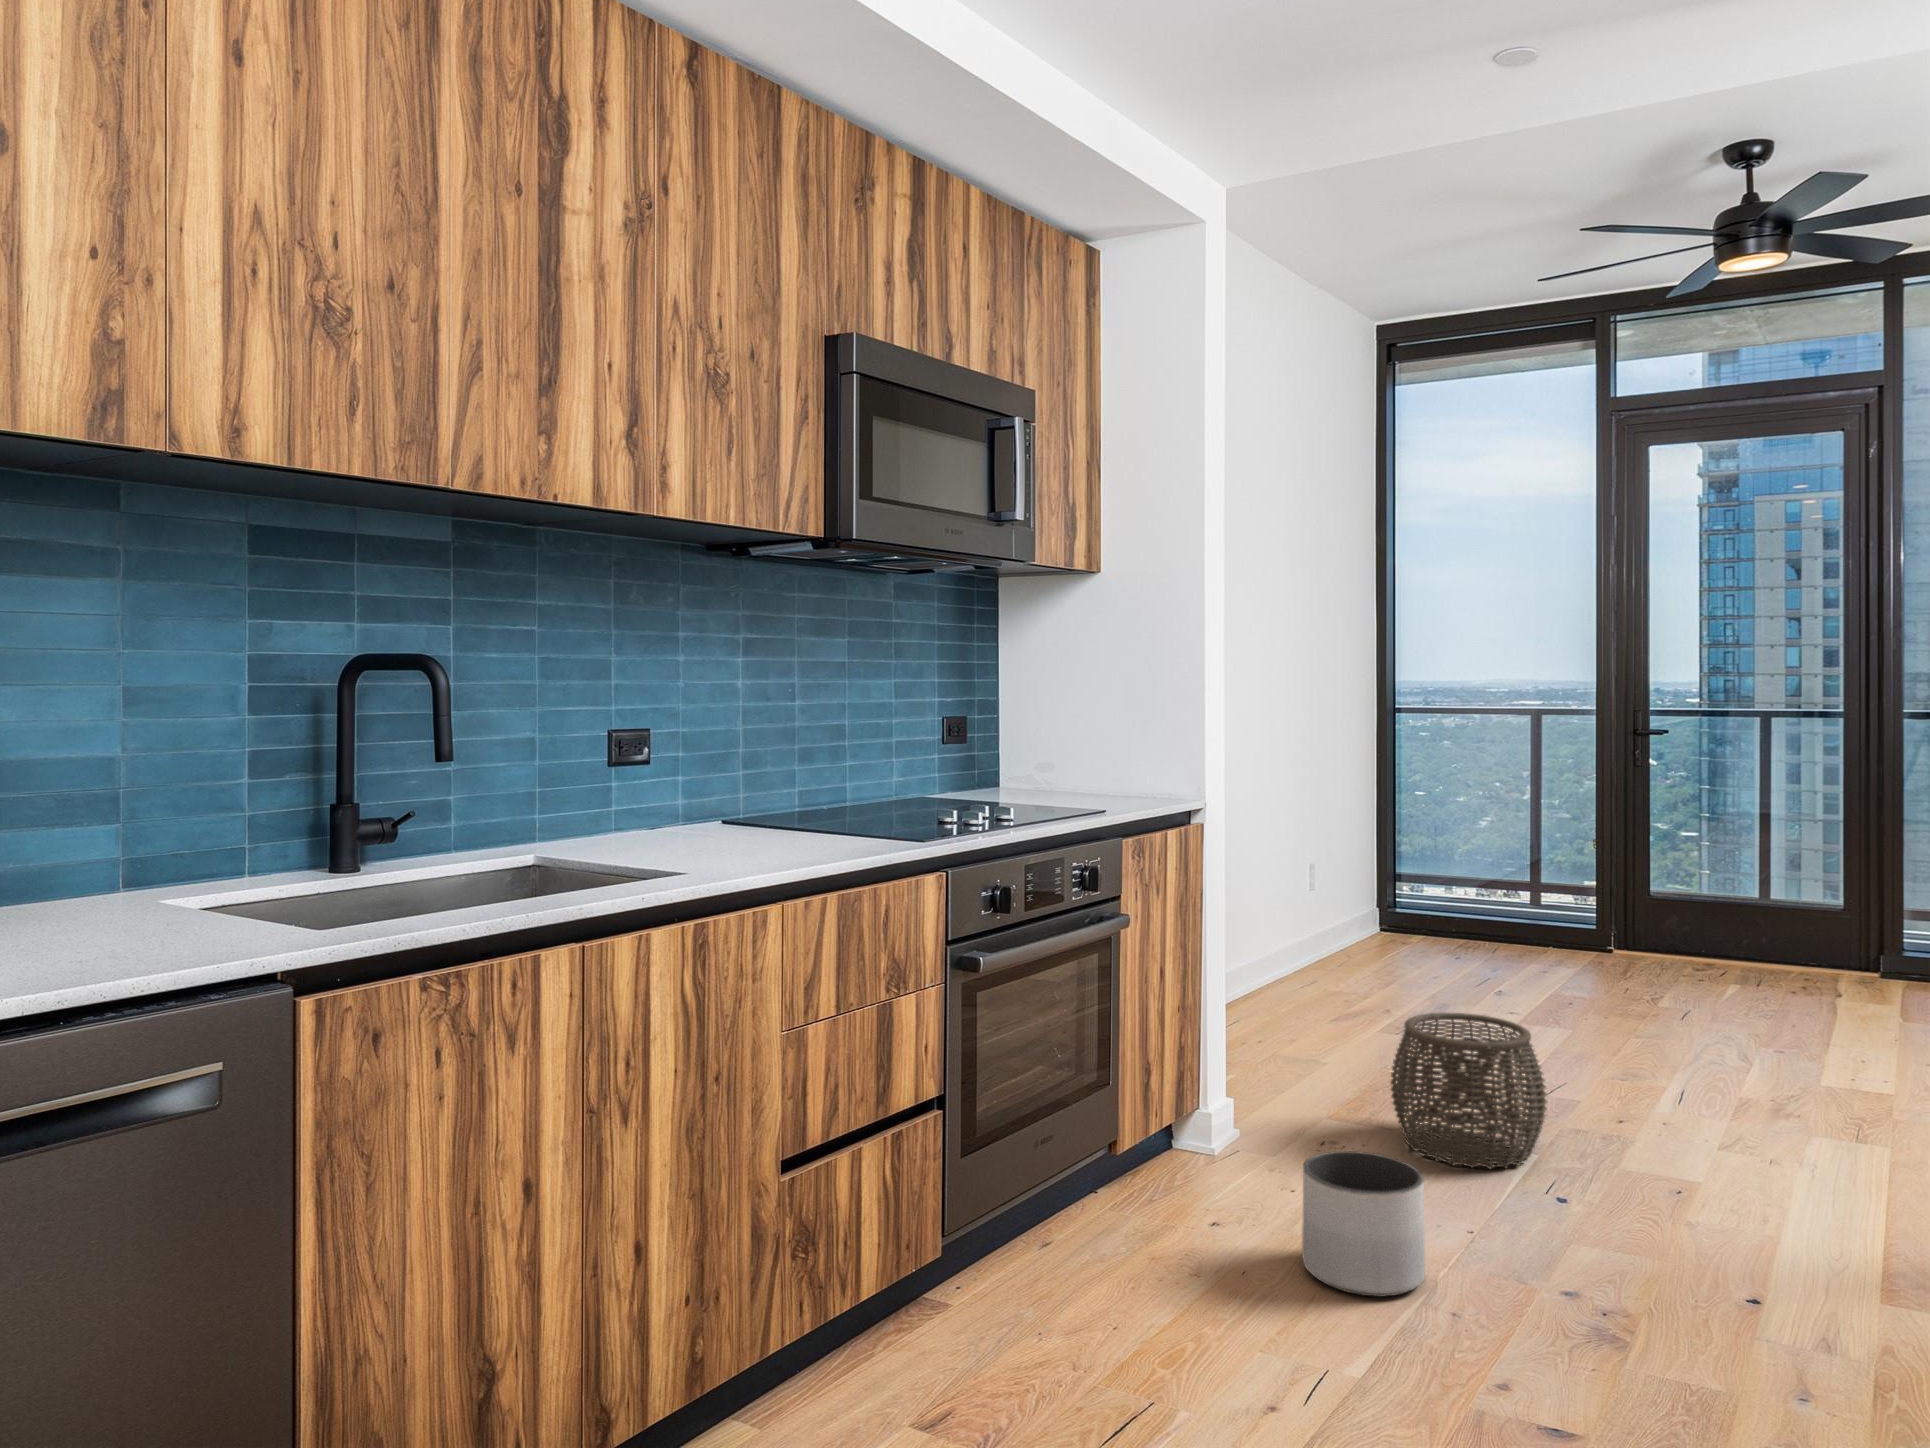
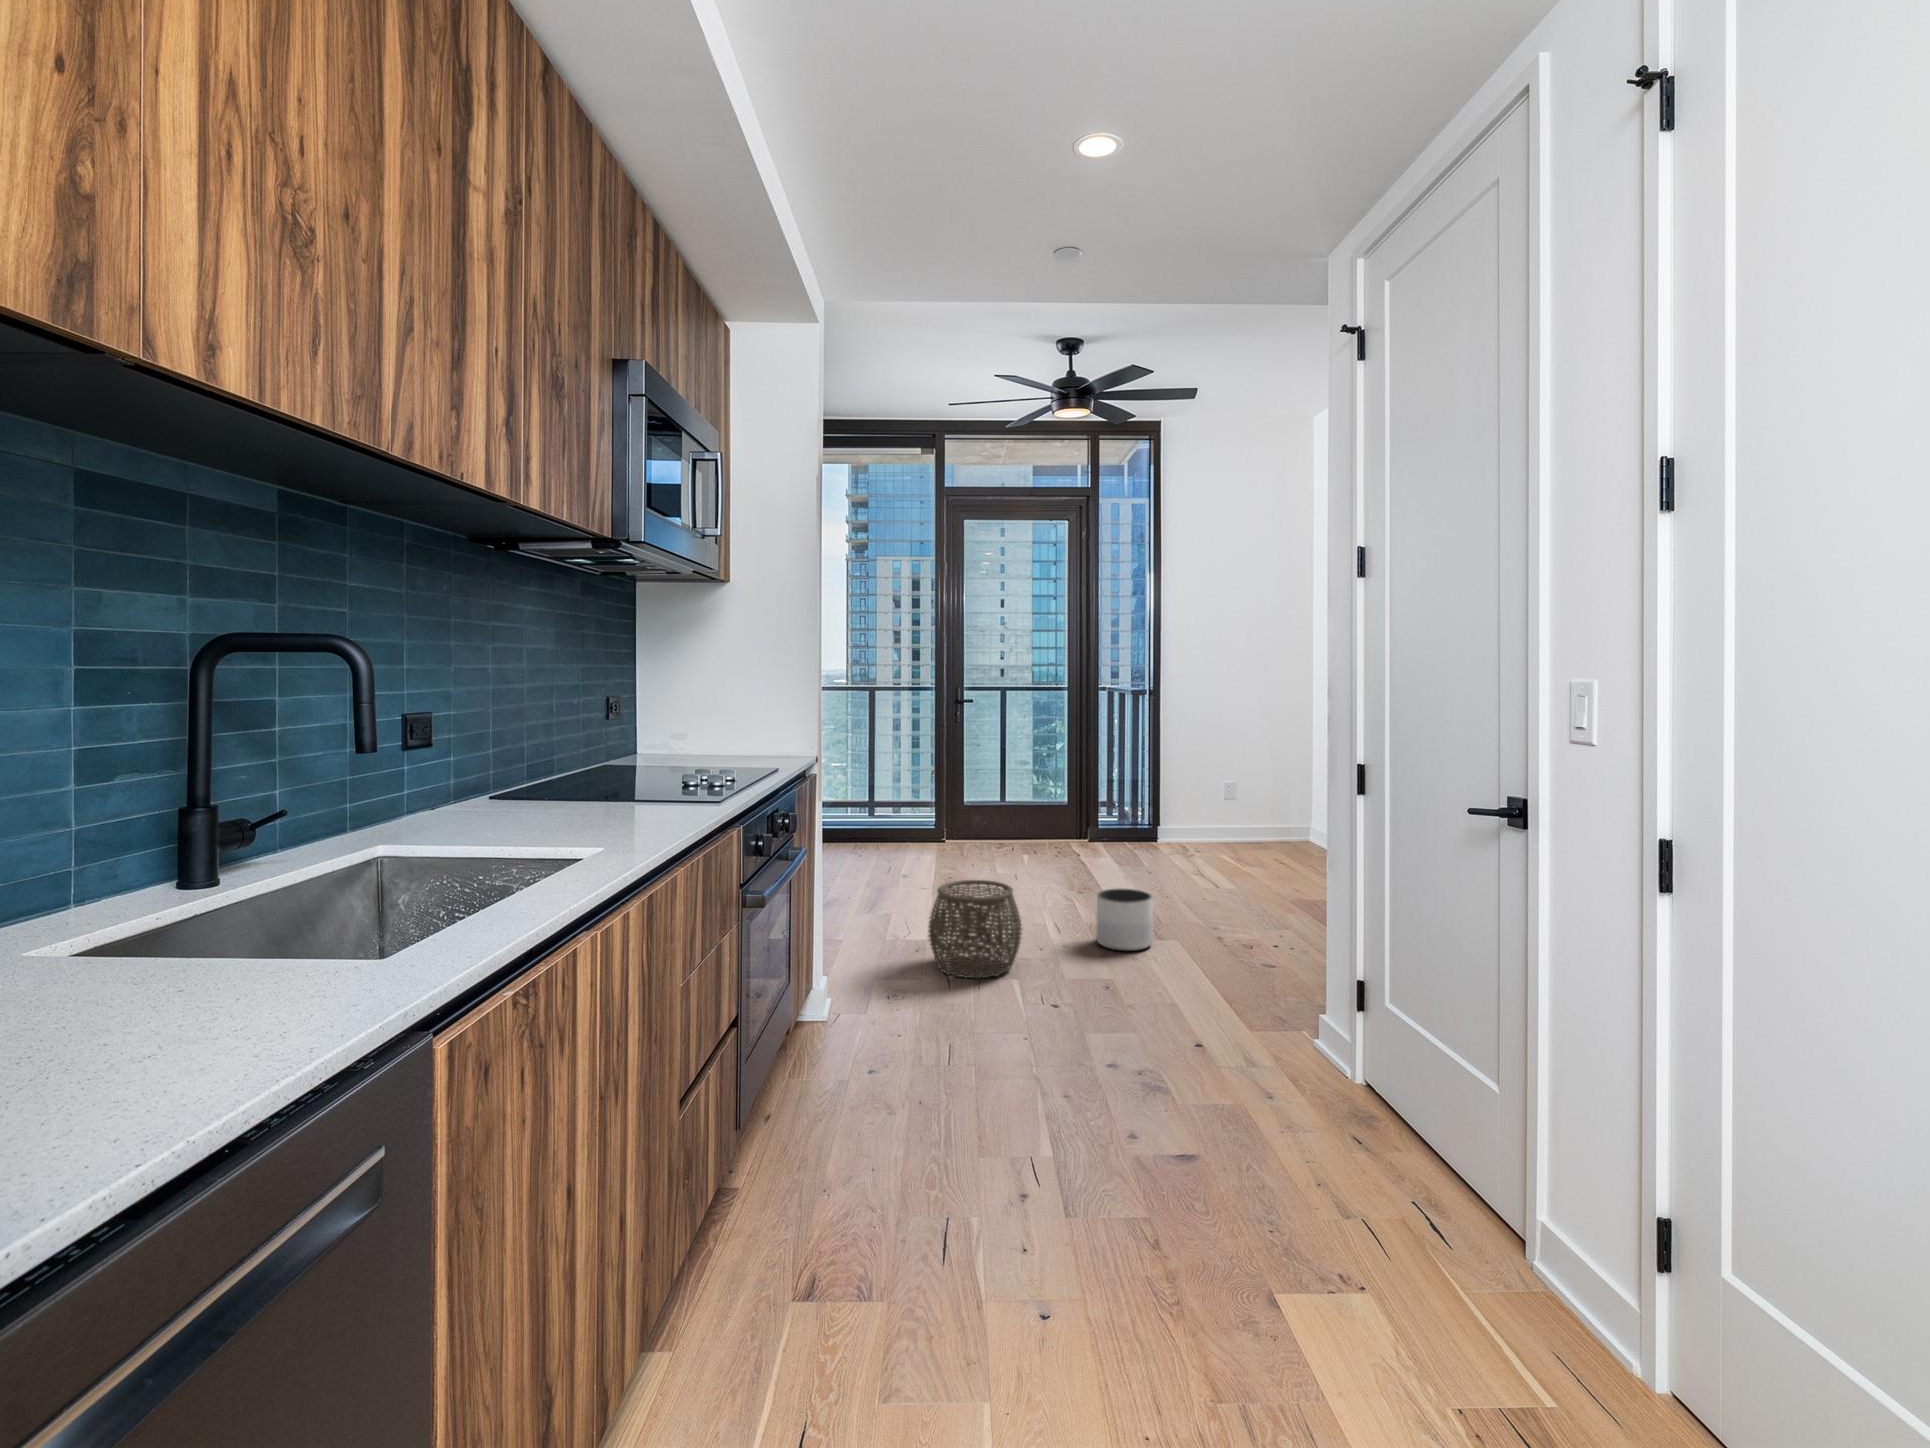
planter: present [1302,1151,1425,1297] -> present [1096,889,1153,951]

